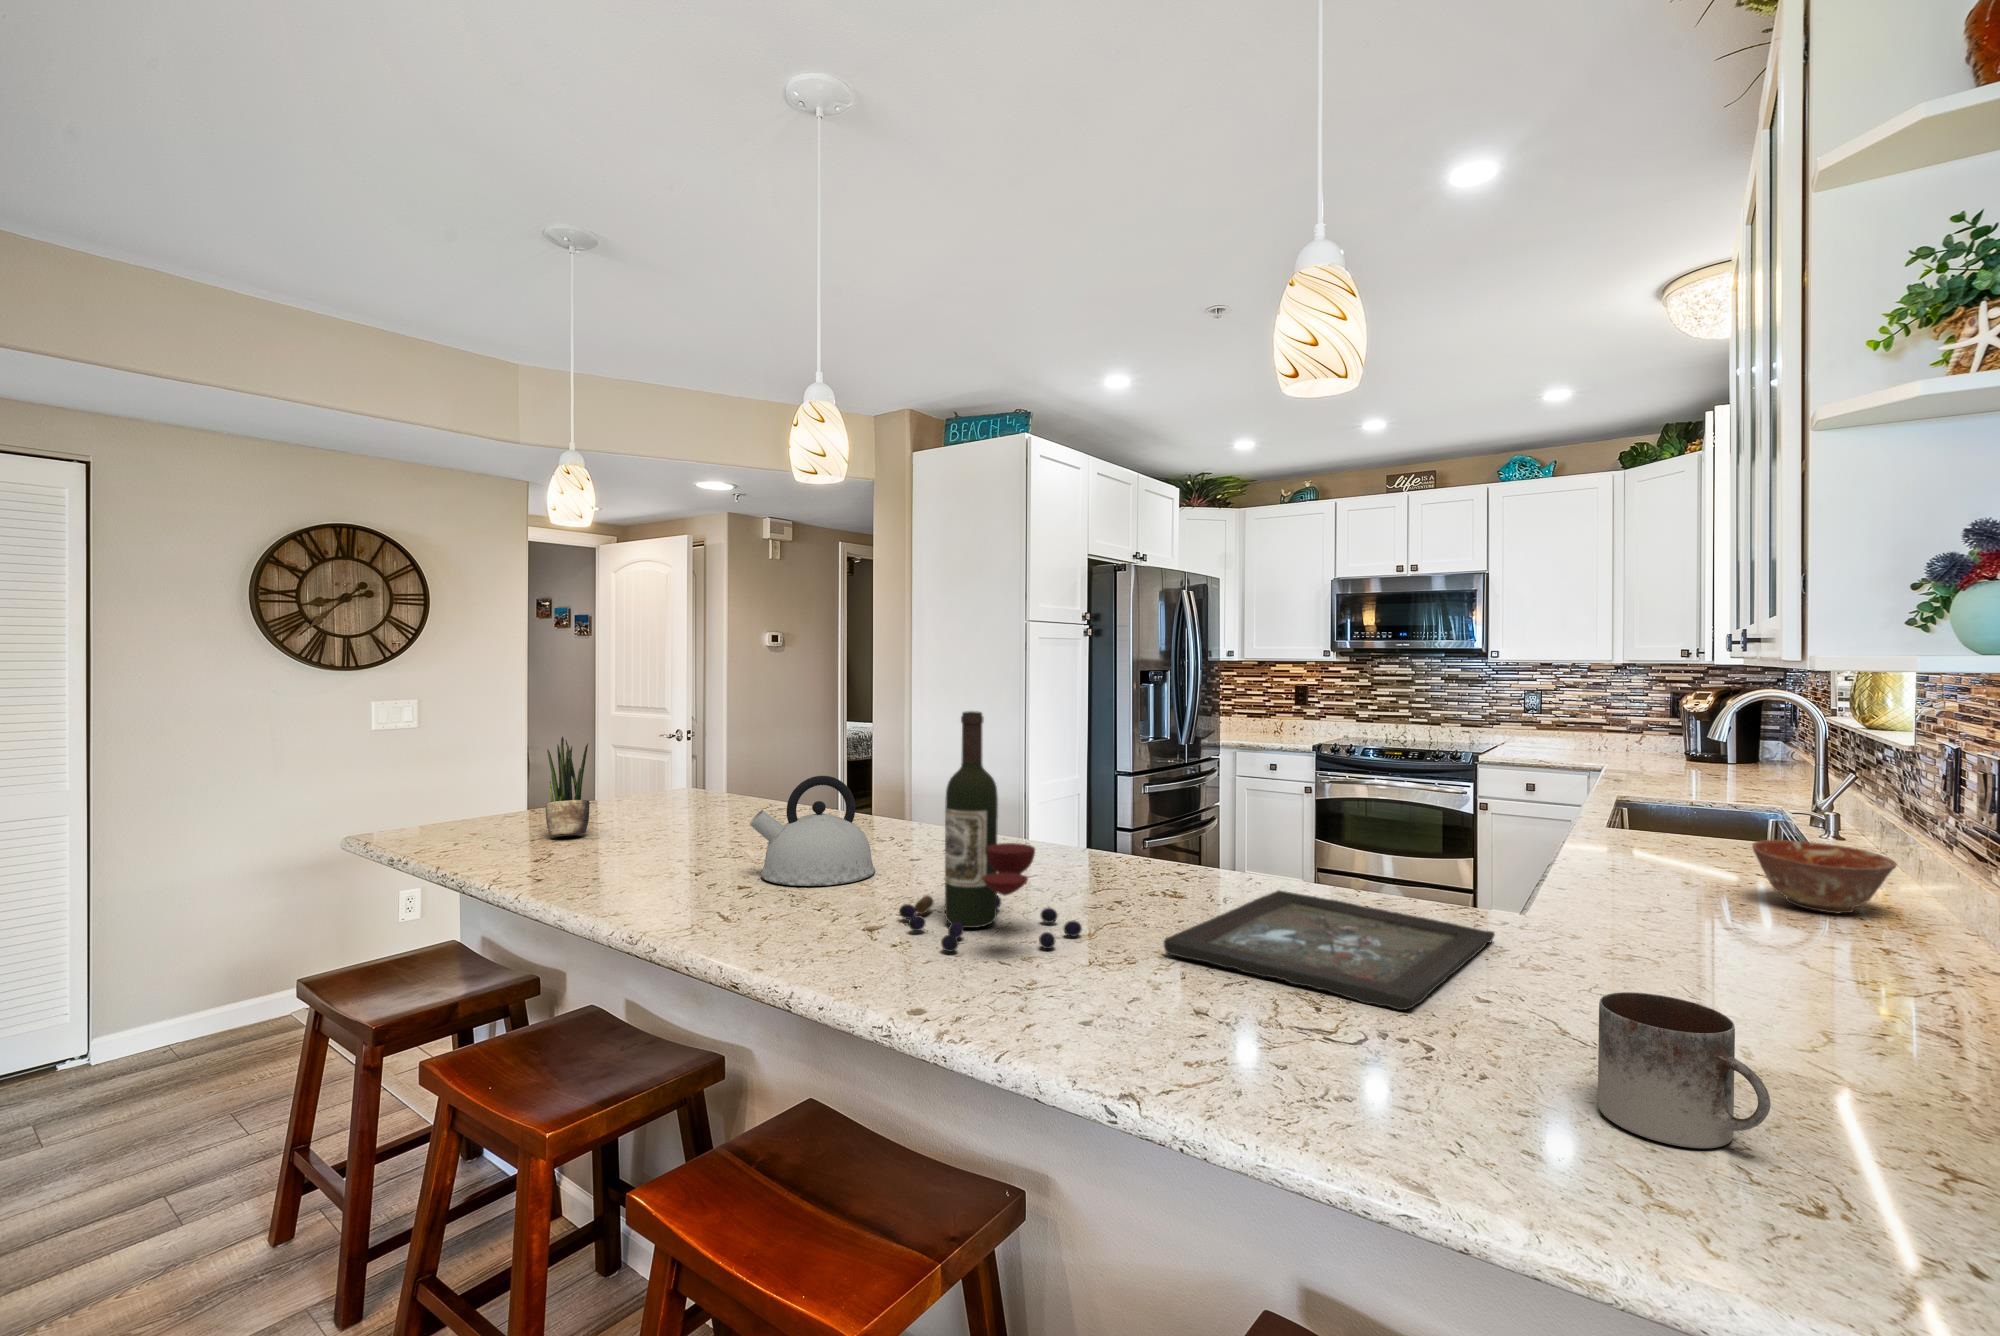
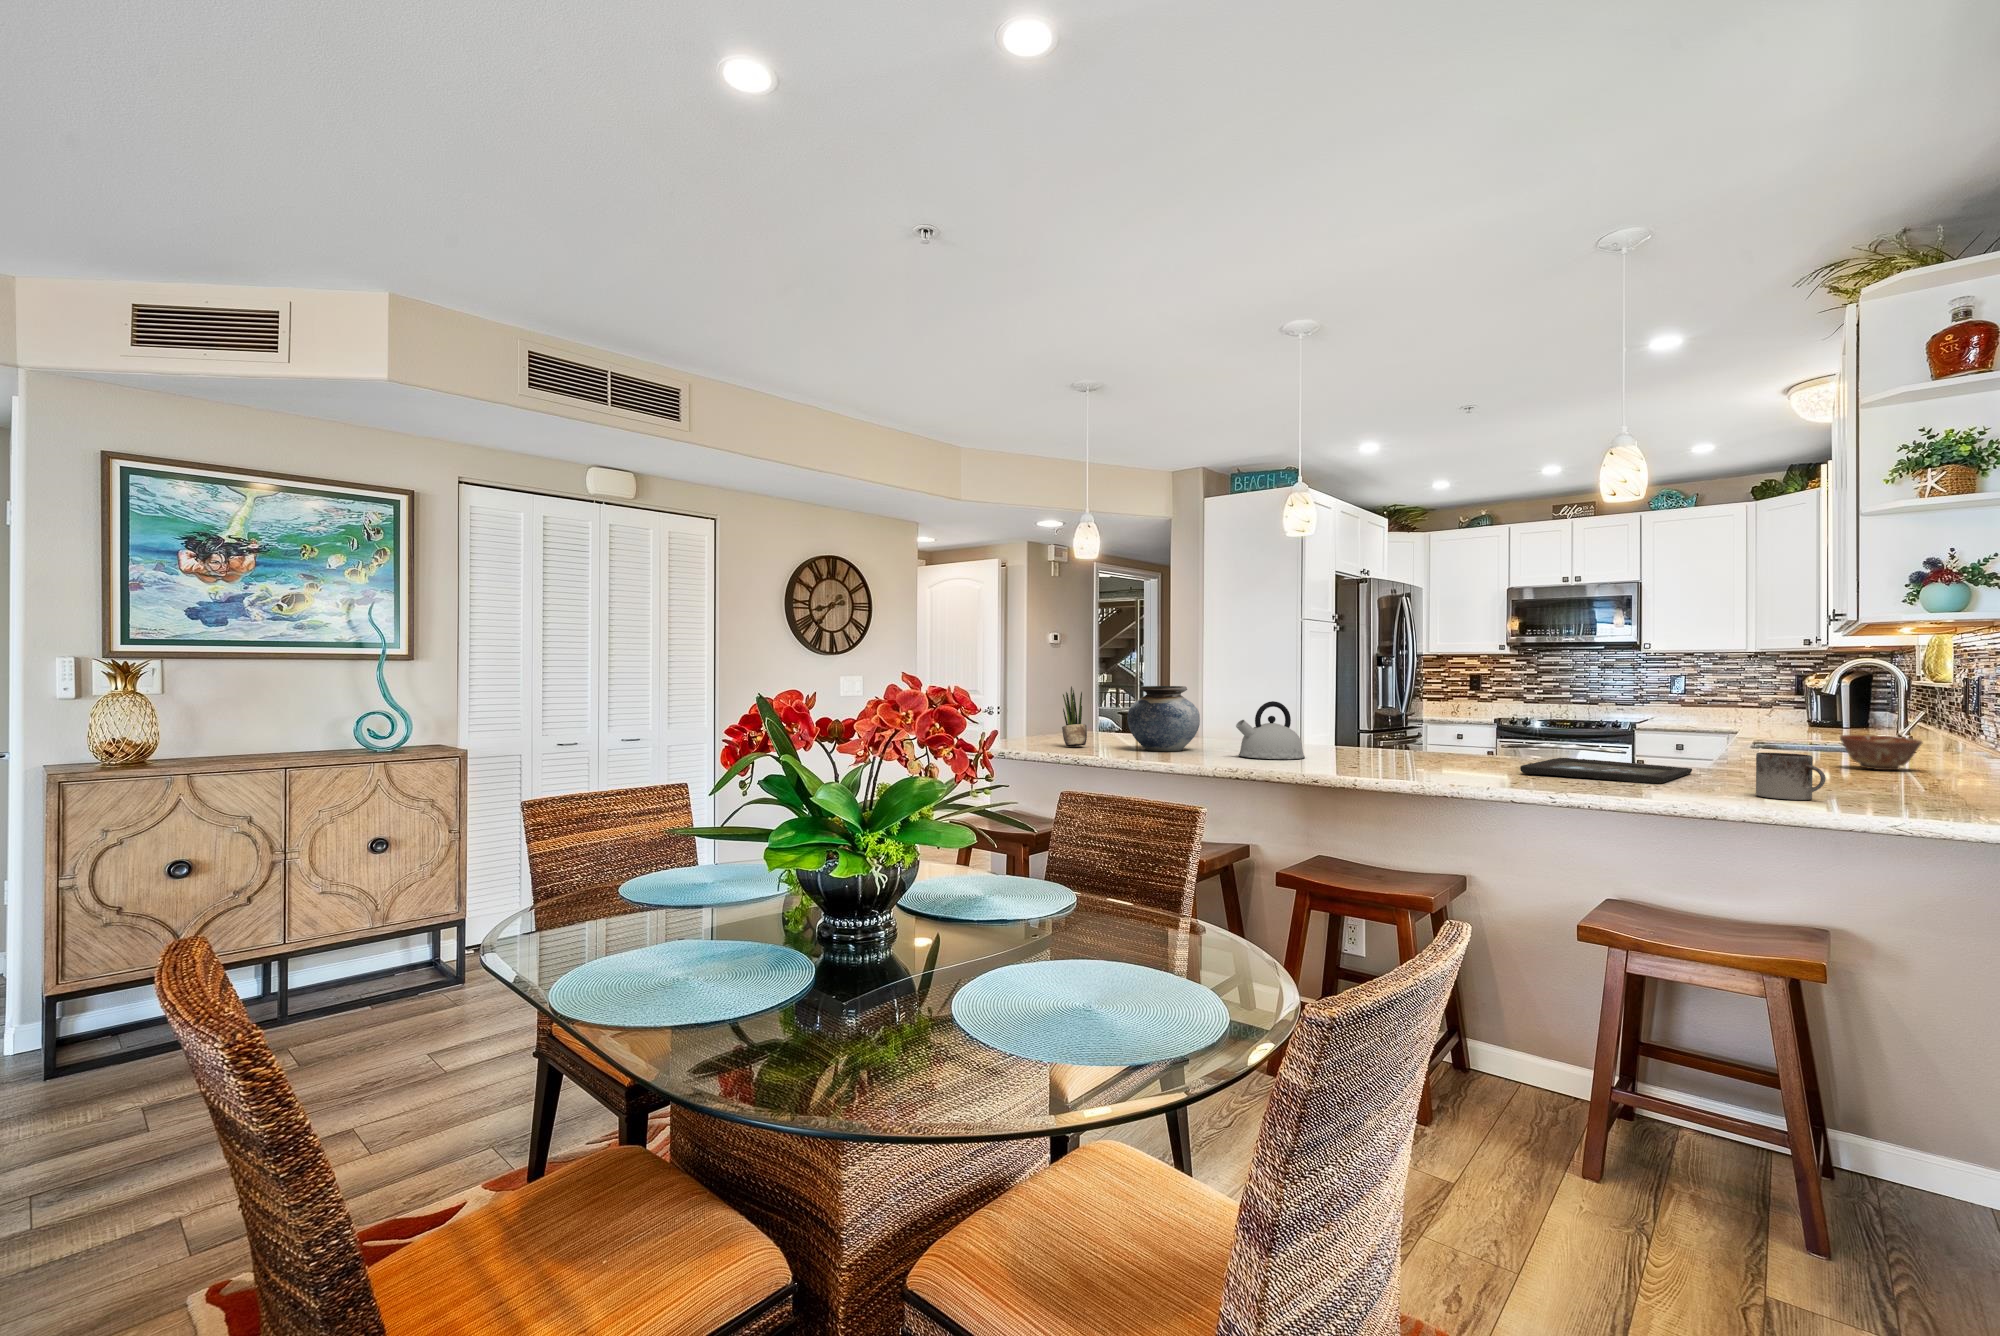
wine bottle: present [899,711,1082,952] -> none [1359,658,1467,776]
vase: none [626,737,752,852] -> present [1128,686,1200,751]

